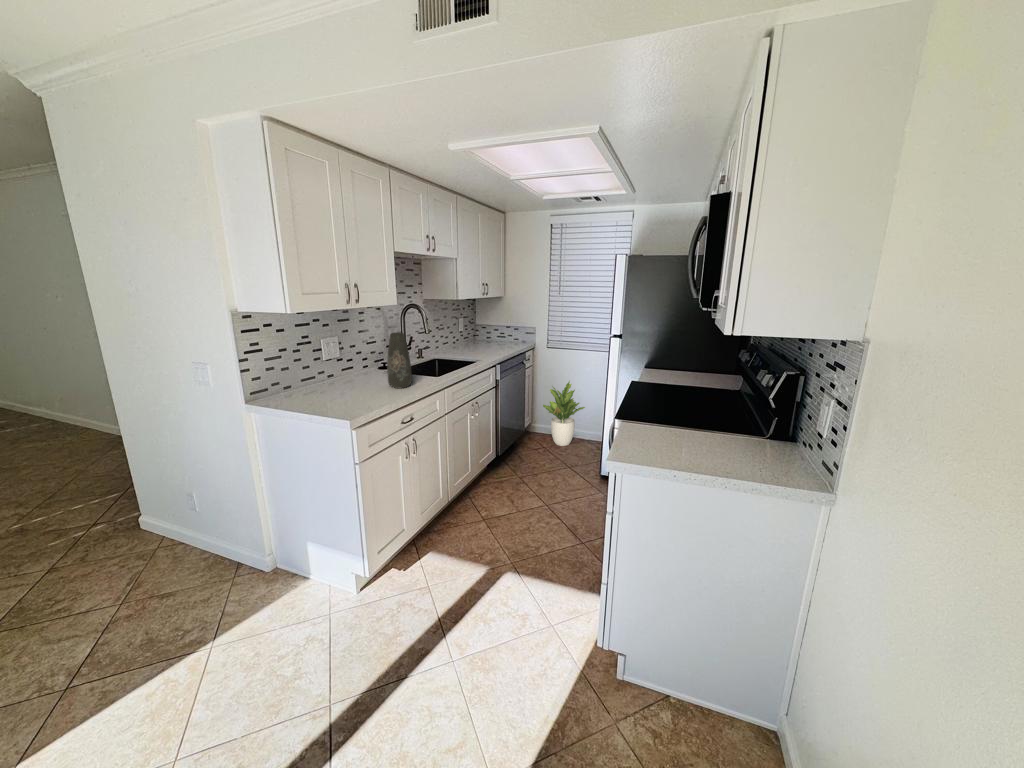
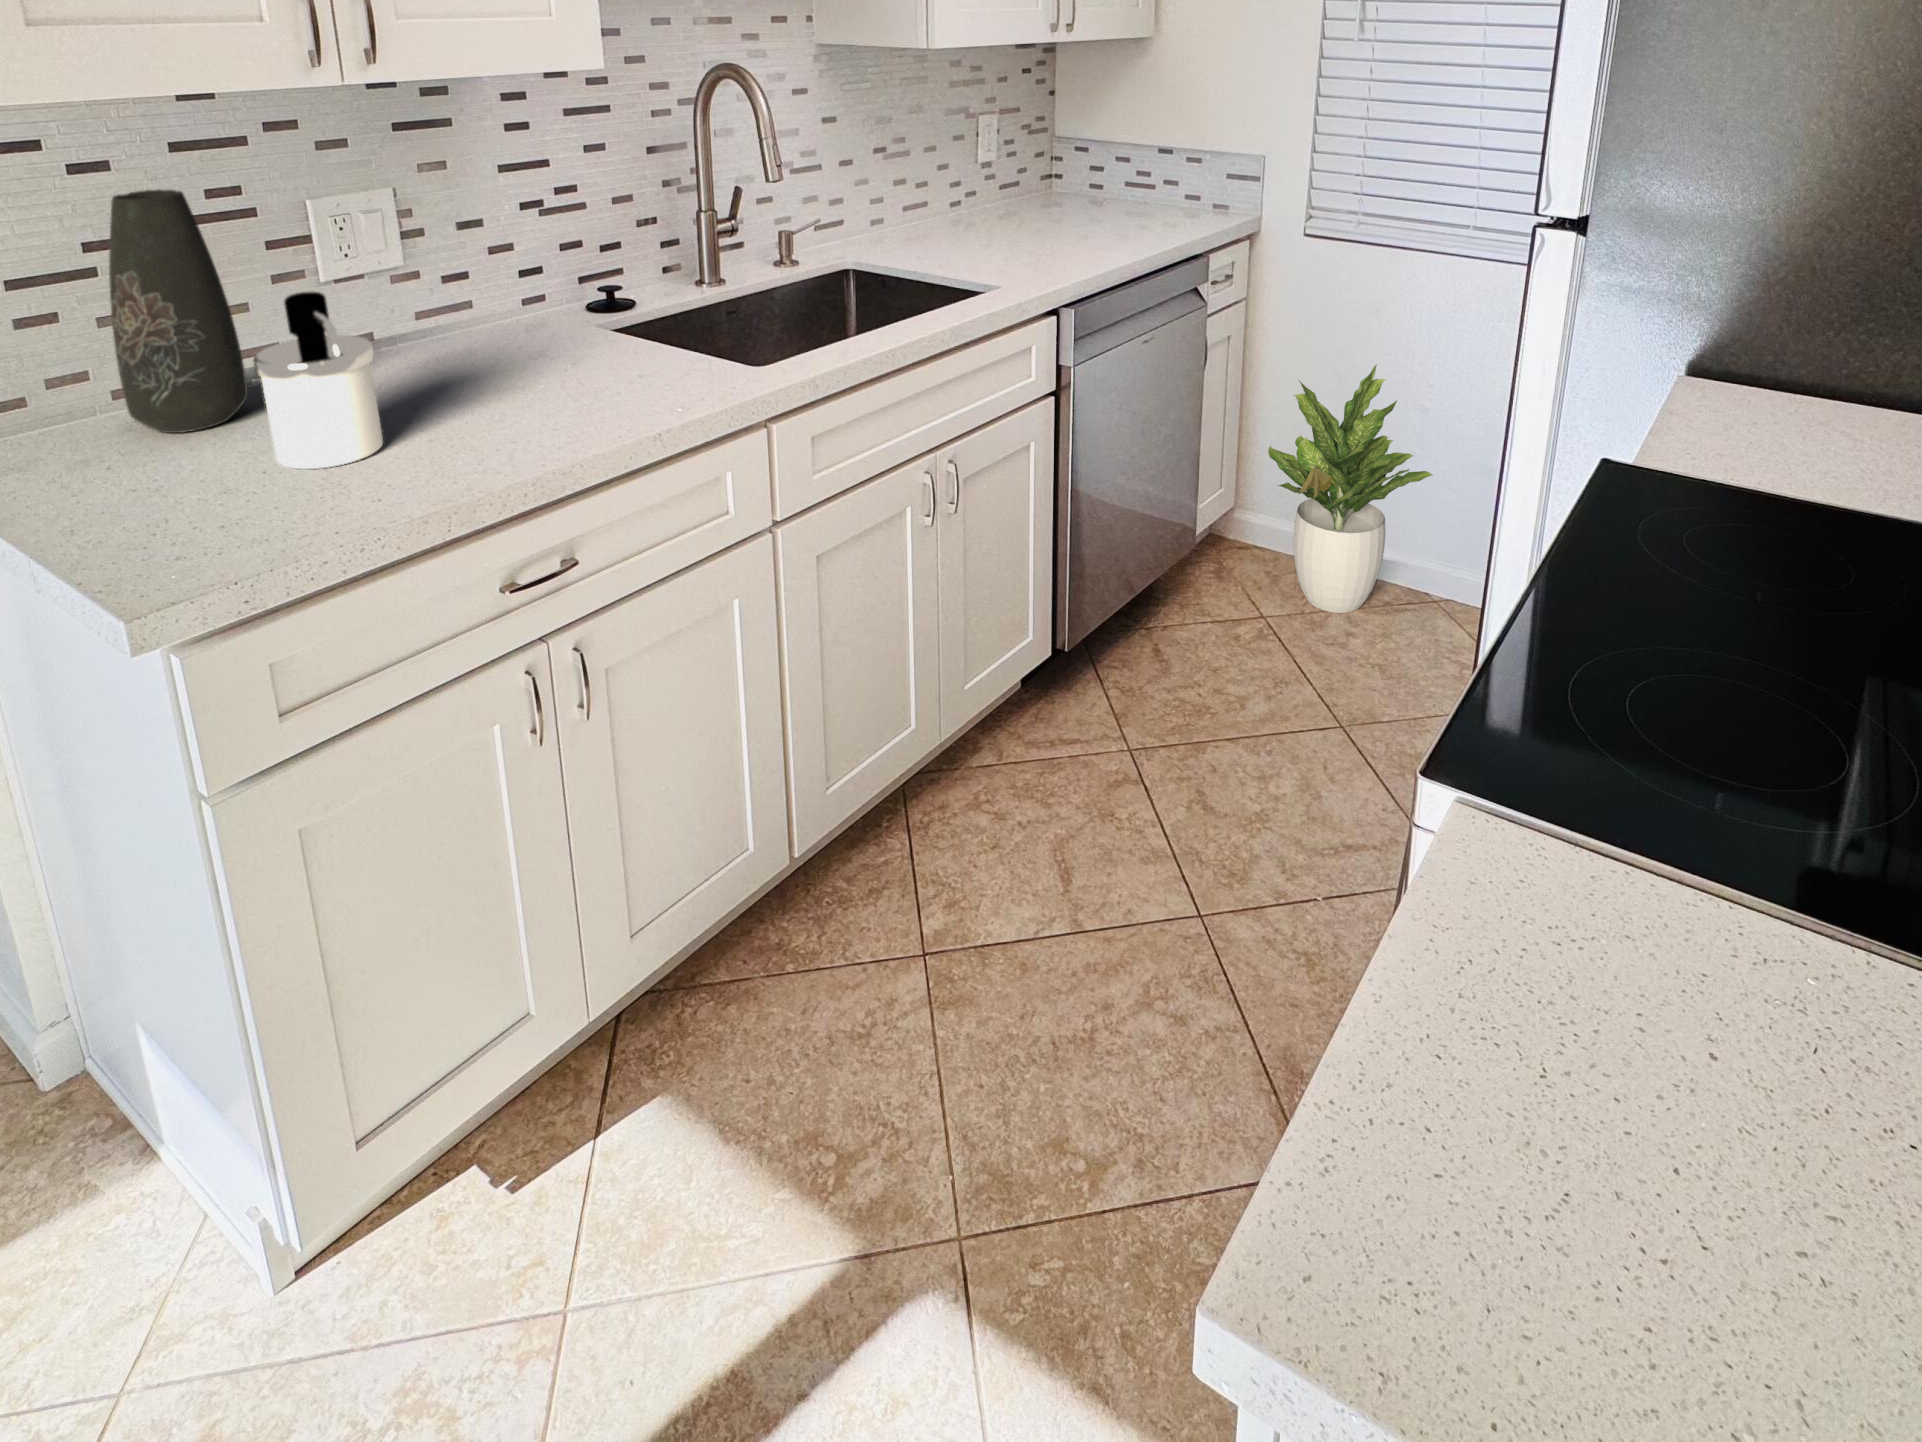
vase: present [387,333,412,388] -> present [109,189,248,433]
soap dispenser: none [337,357,366,399] -> present [254,292,383,469]

